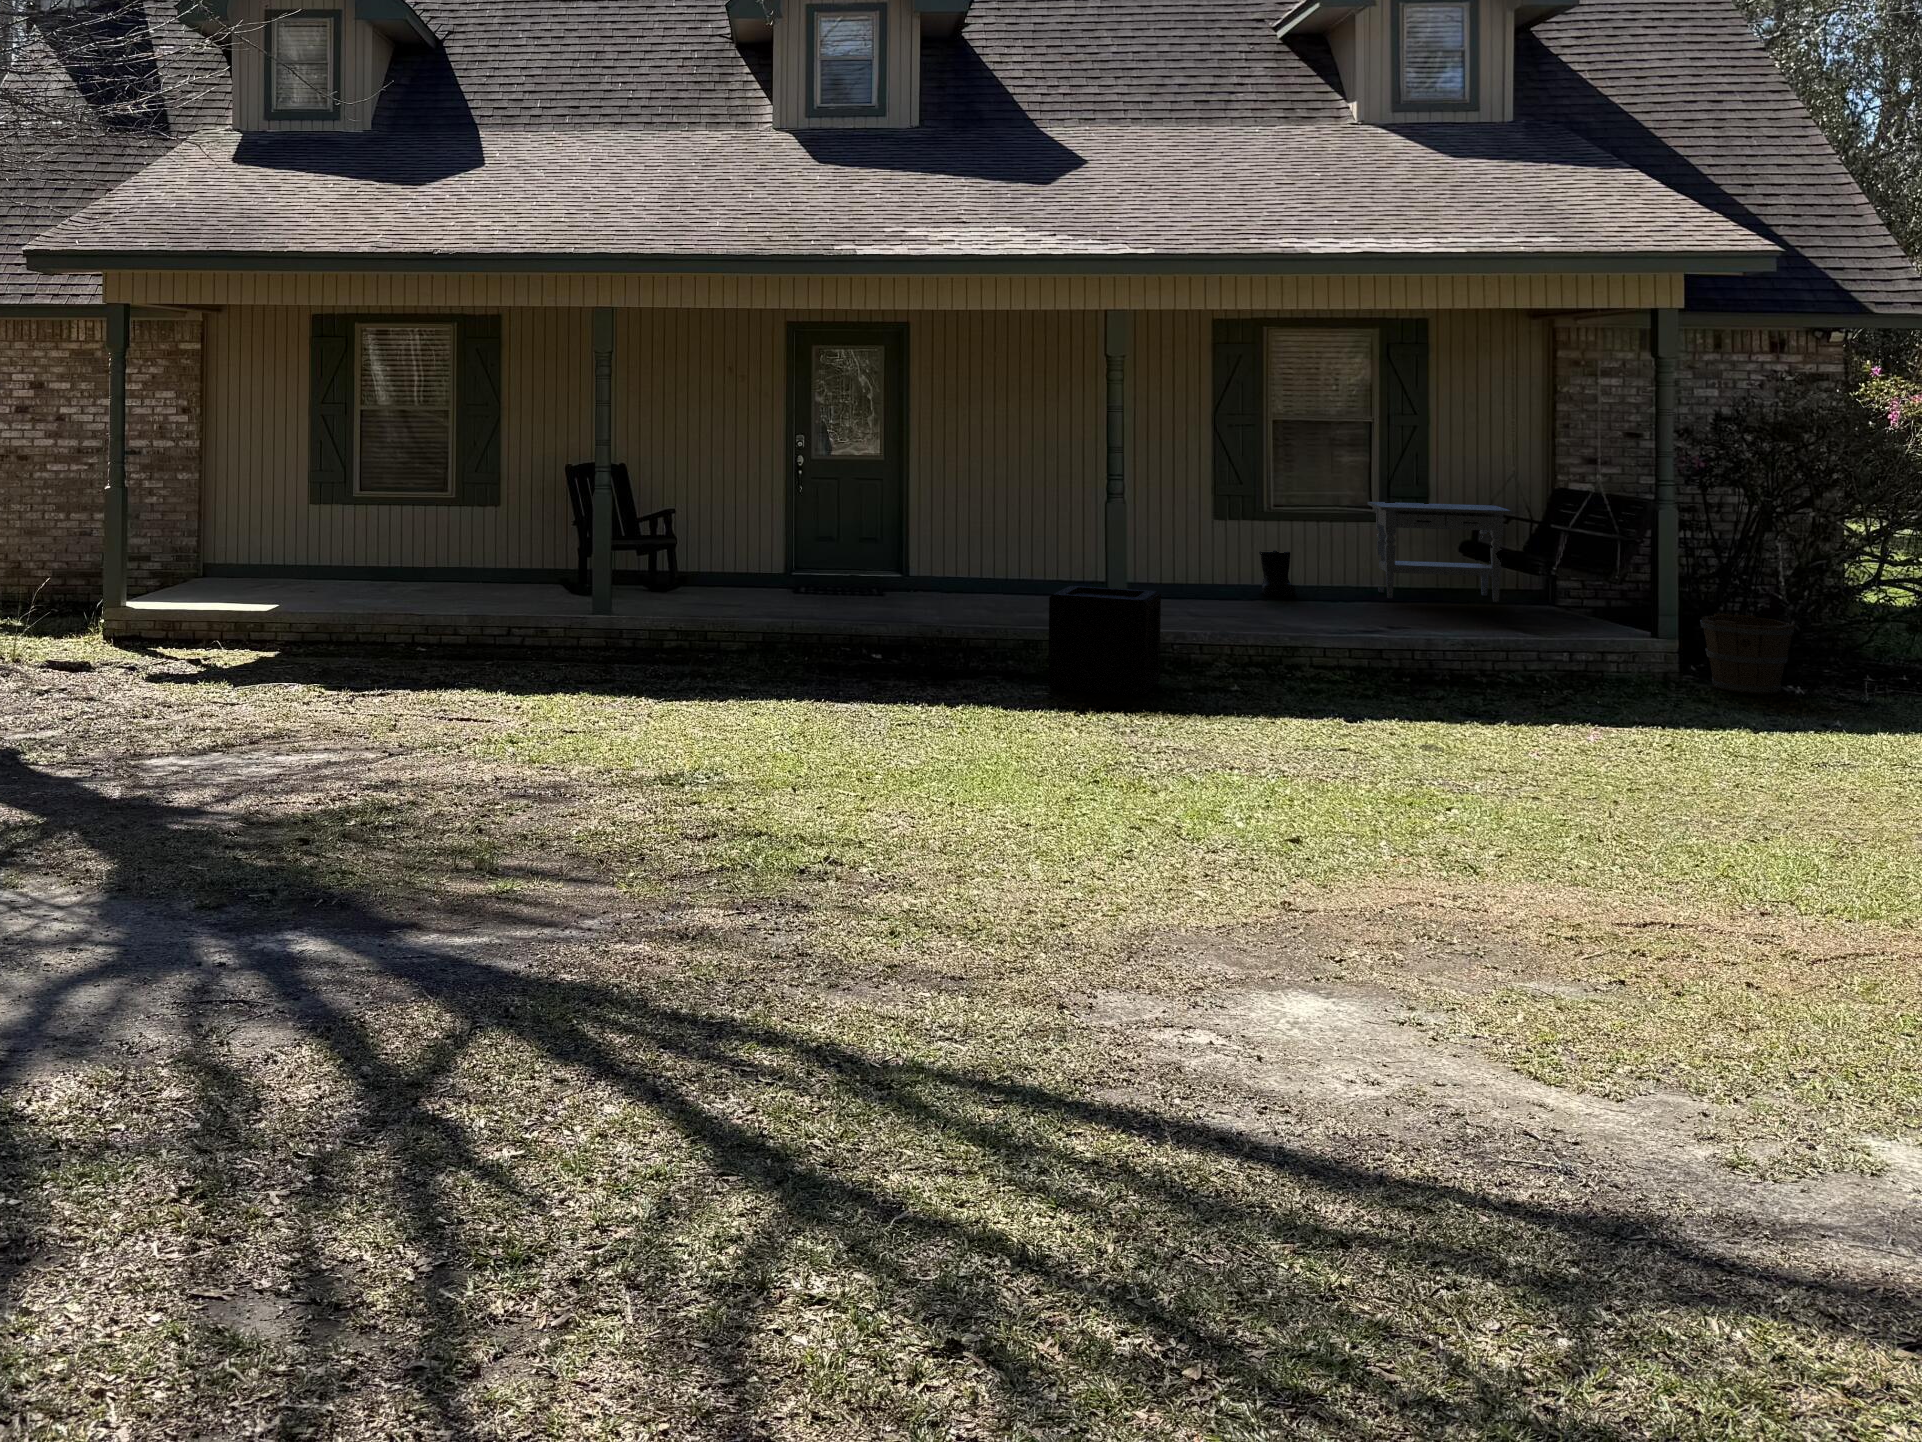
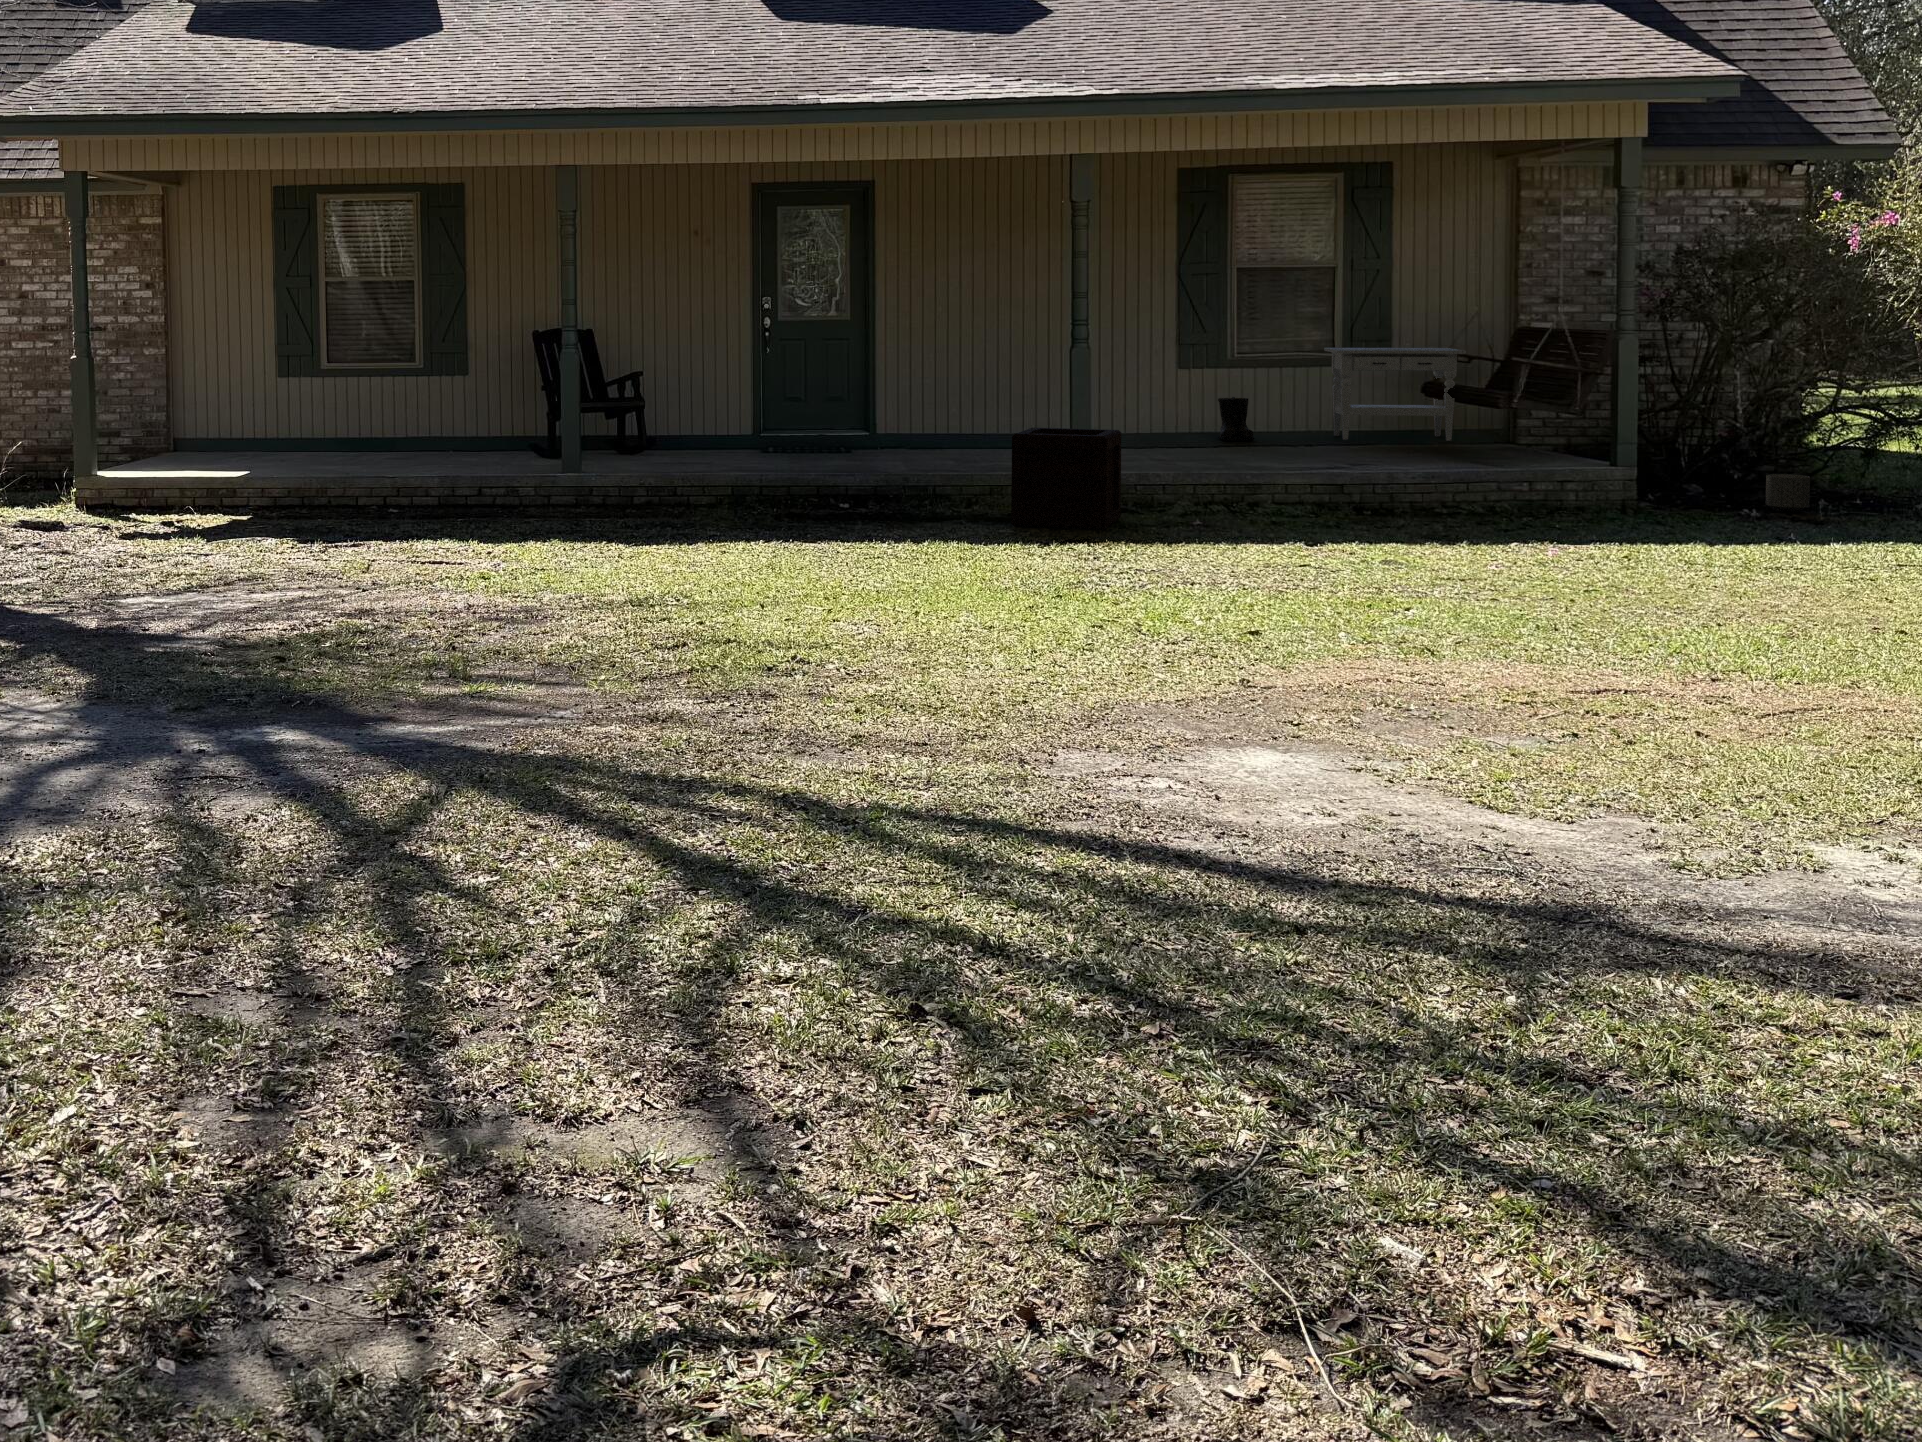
wooden bucket: present [1700,613,1795,694] -> none [1647,442,1740,516]
planter: none [1823,650,1869,691] -> present [1766,474,1810,513]

